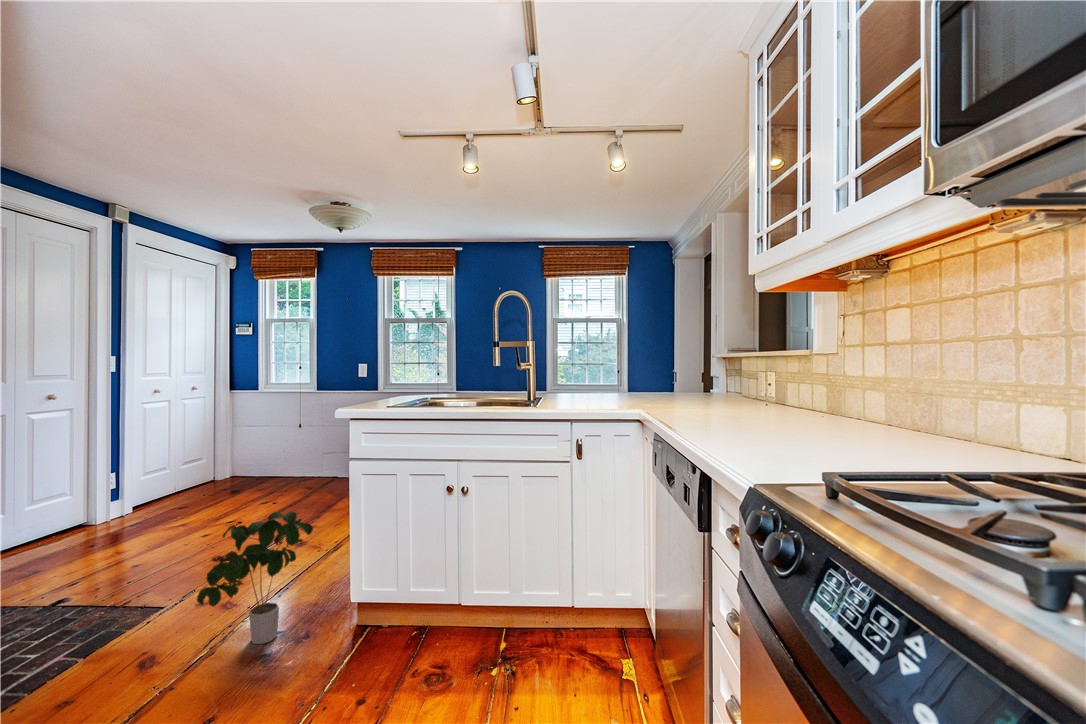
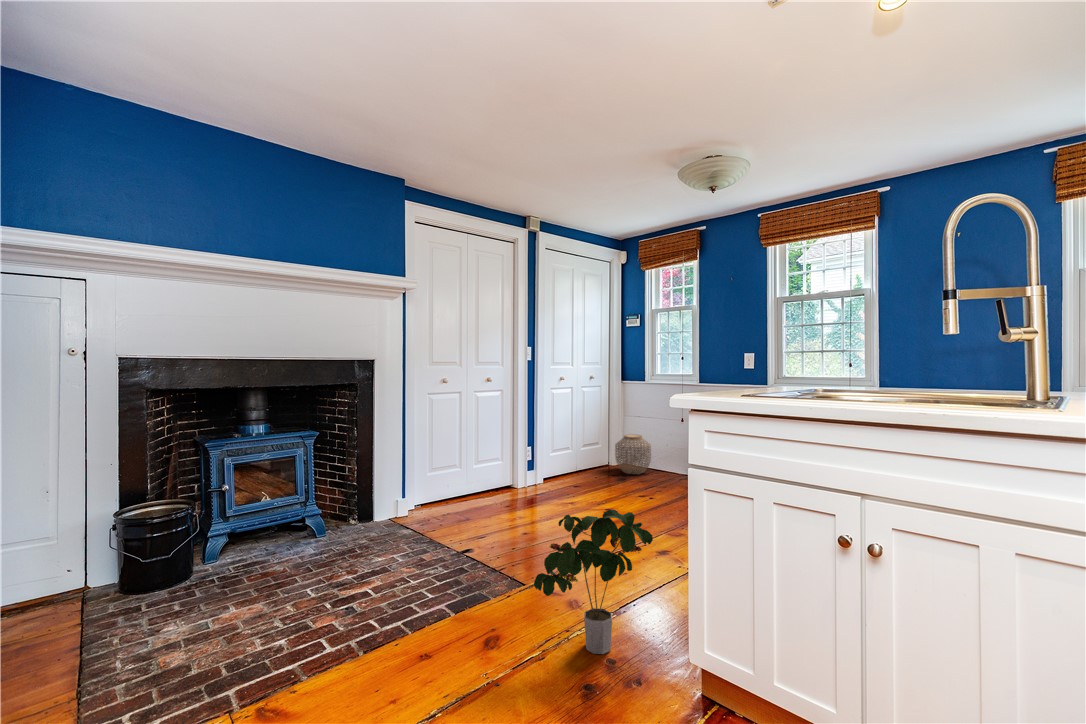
woven basket: none [224,444,266,484] -> present [615,434,651,474]

